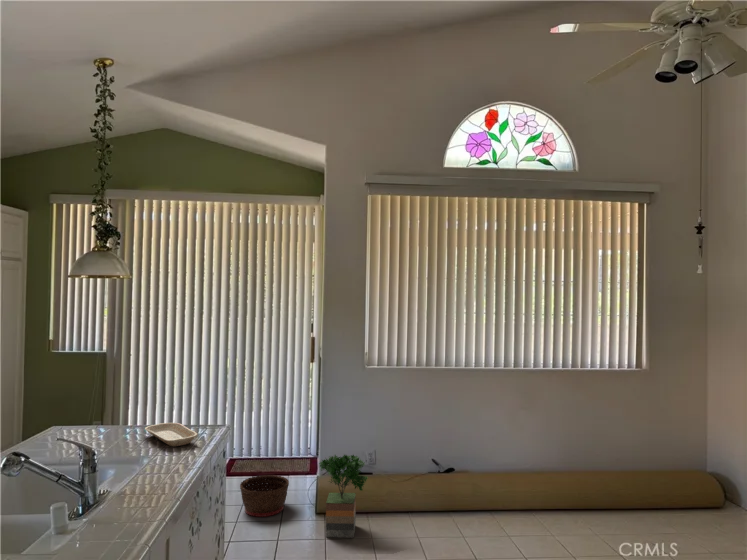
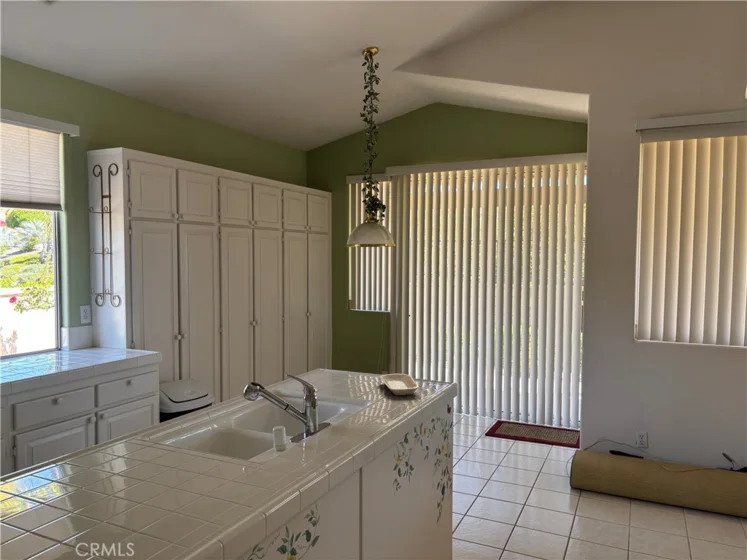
potted tree: present [319,455,368,538] -> none [570,430,630,524]
basket: present [240,475,289,517] -> none [494,439,544,481]

